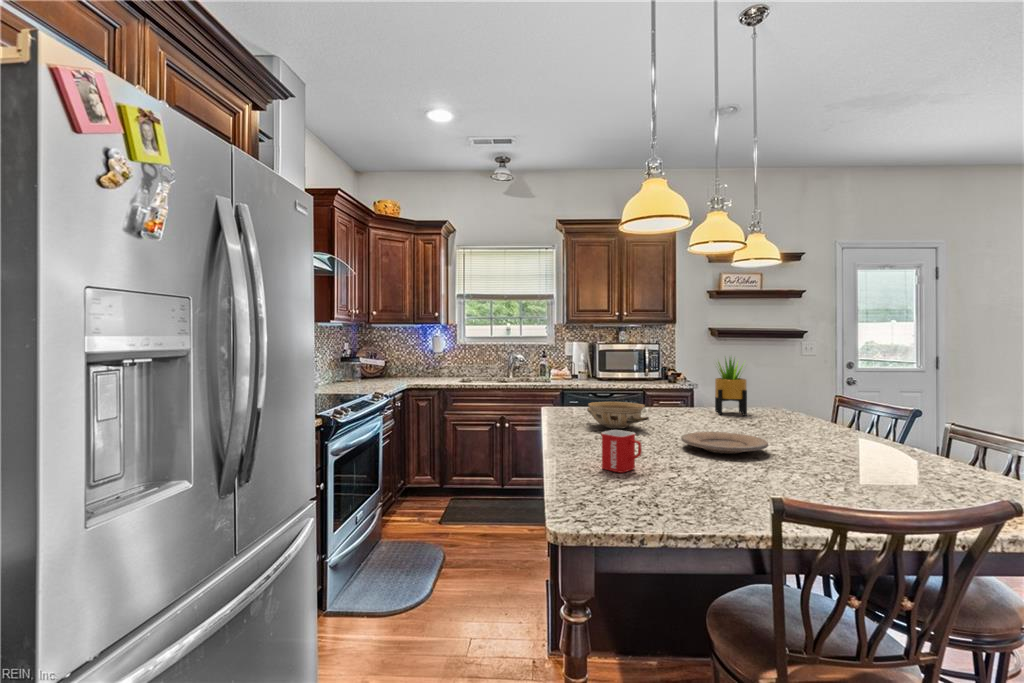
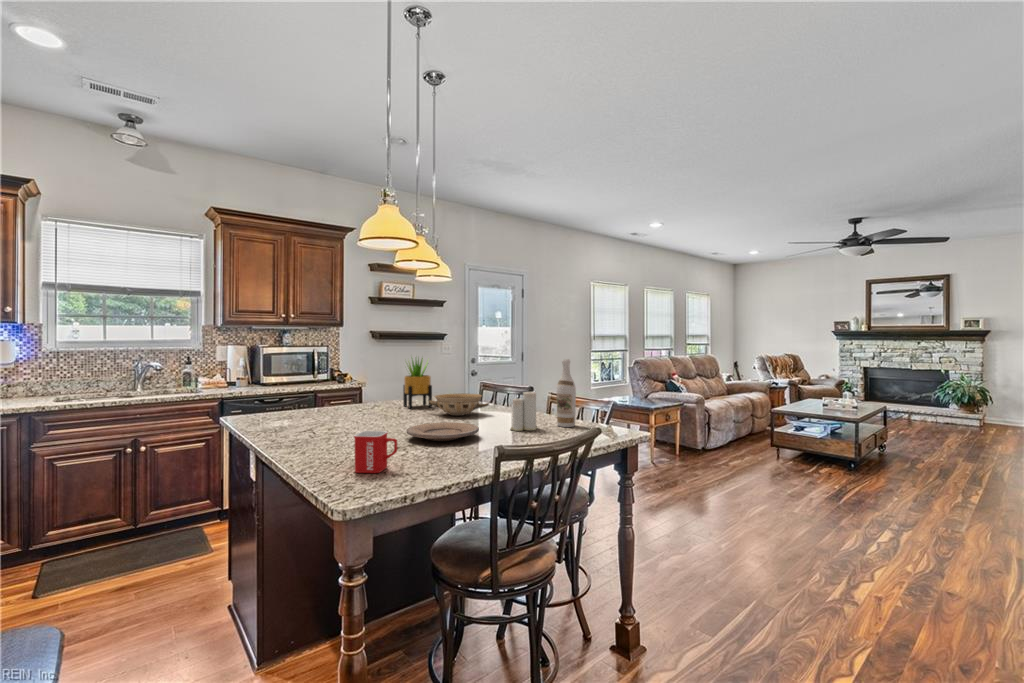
wine bottle: none [901,367,935,462] -> present [556,359,576,427]
ceramic bowl: present [587,402,649,429] -> present [429,393,489,416]
candle: none [821,402,865,458] -> present [510,392,537,431]

